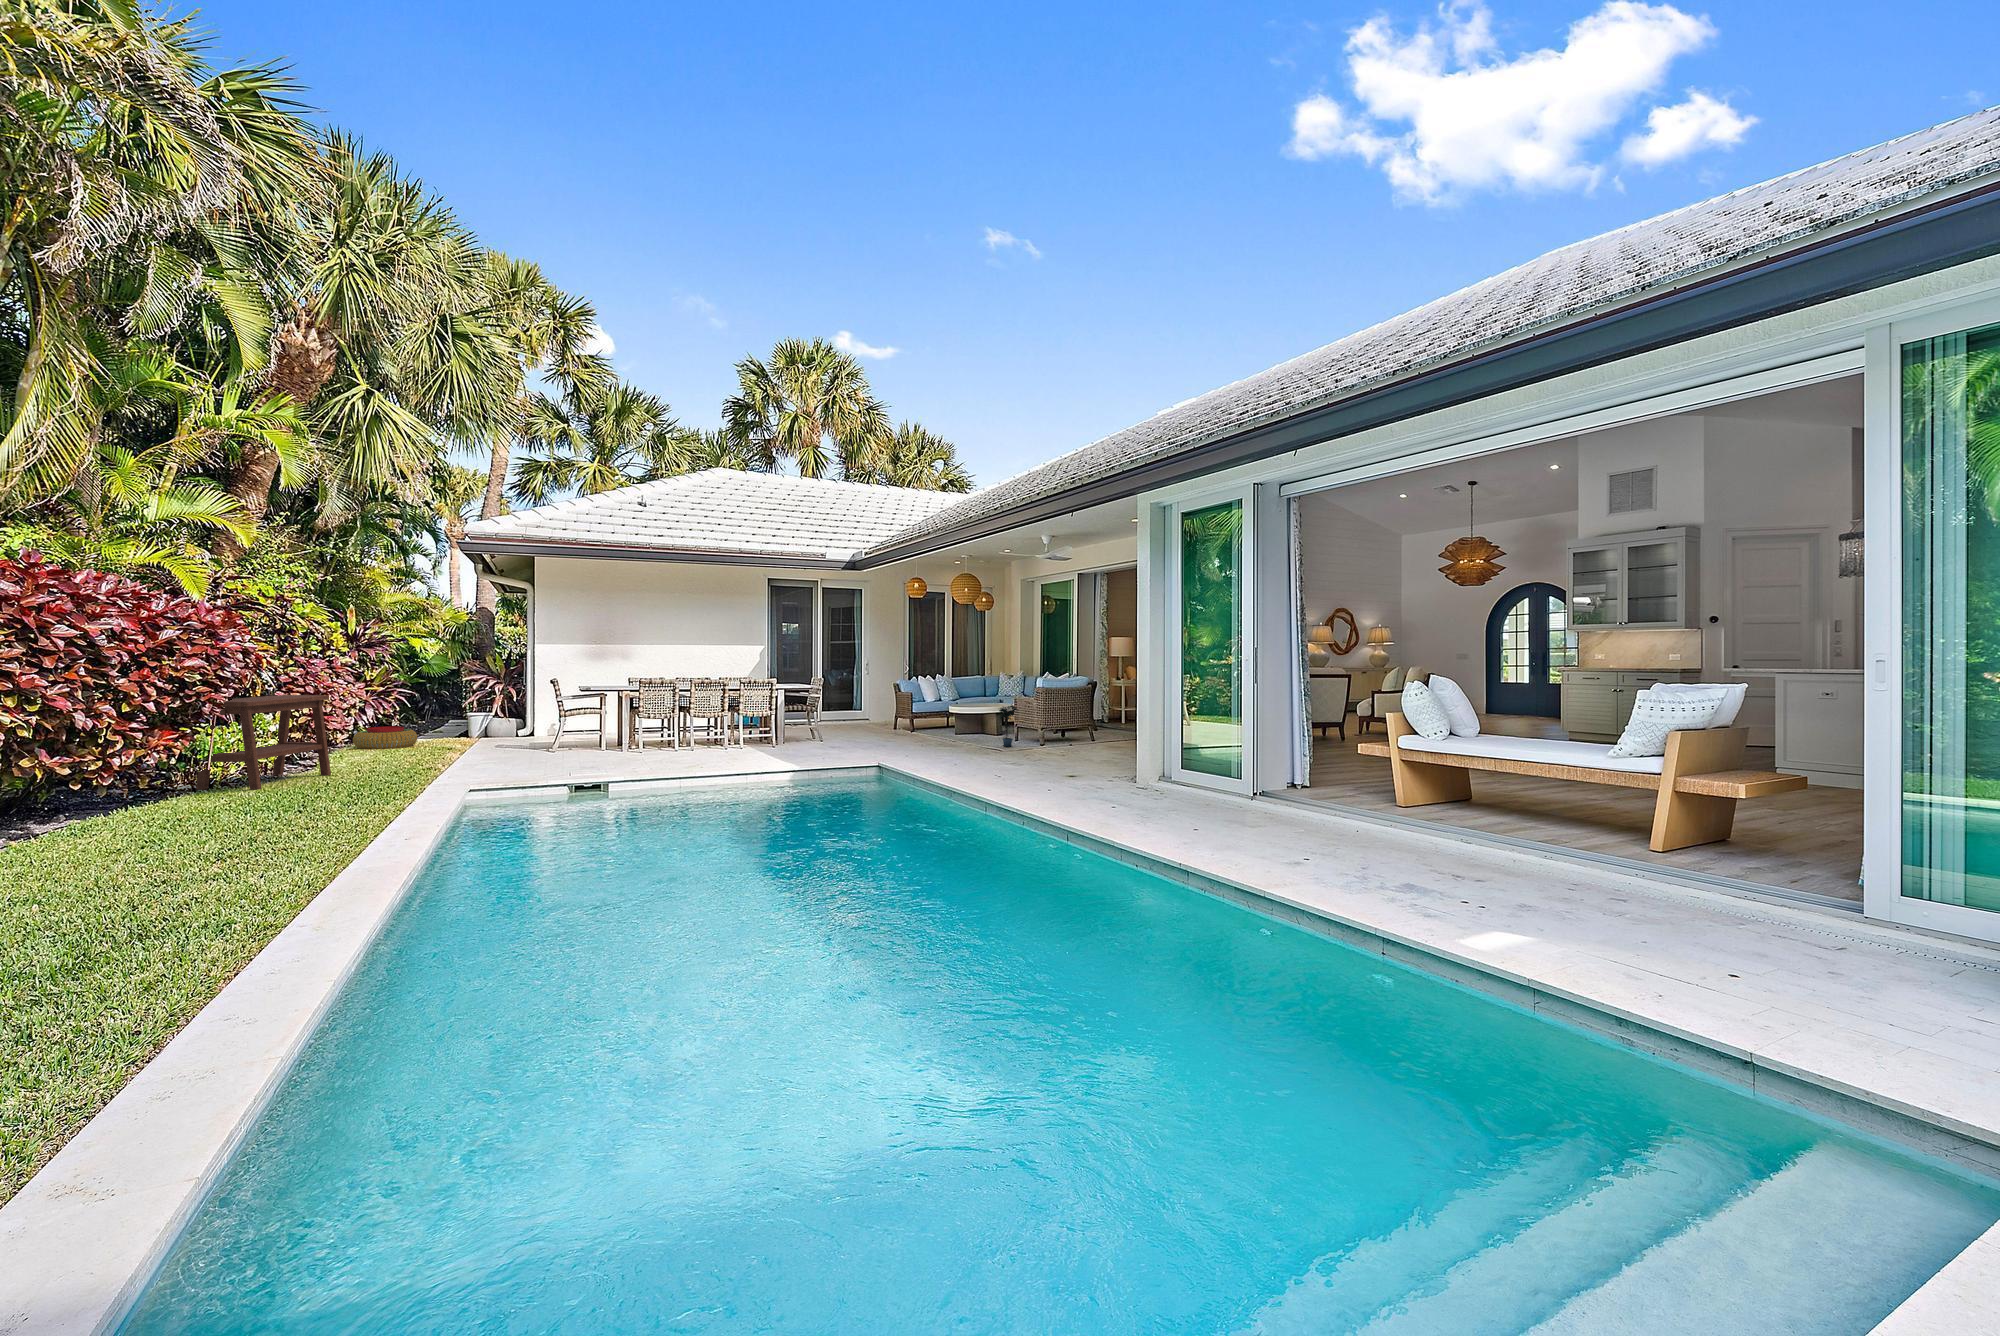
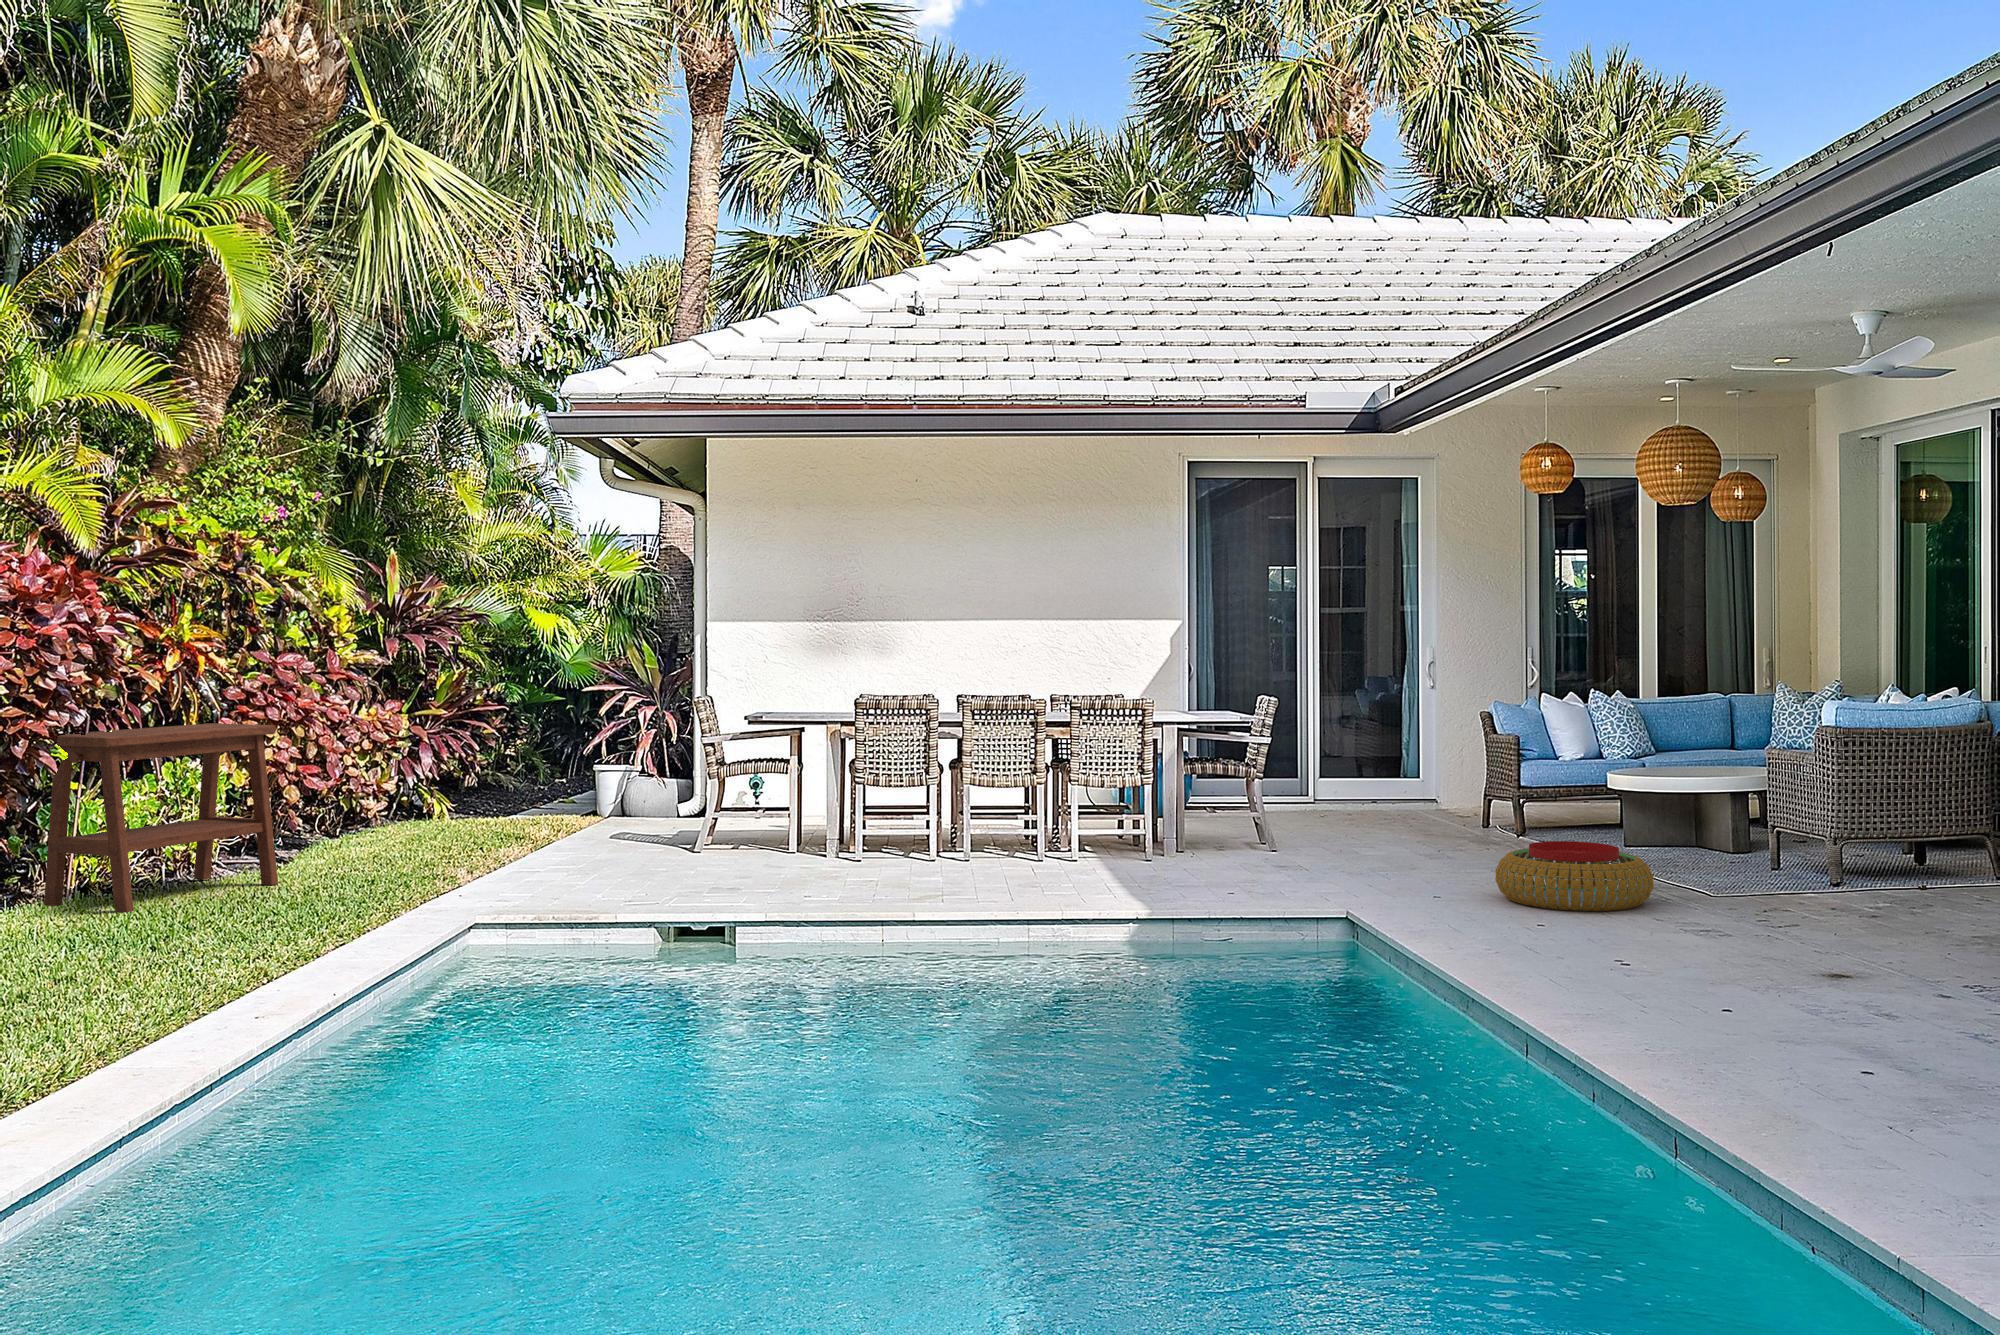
potted plant: present [999,704,1017,747] -> none [1752,766,1815,888]
pouf: present [353,726,417,749] -> present [1495,841,1654,911]

